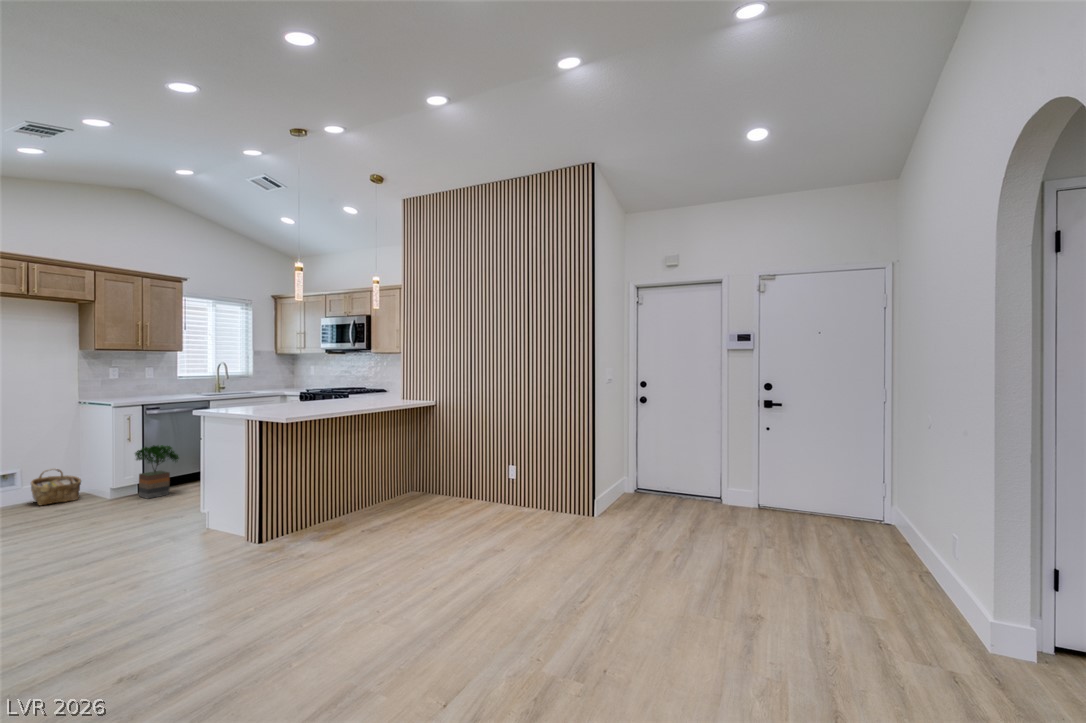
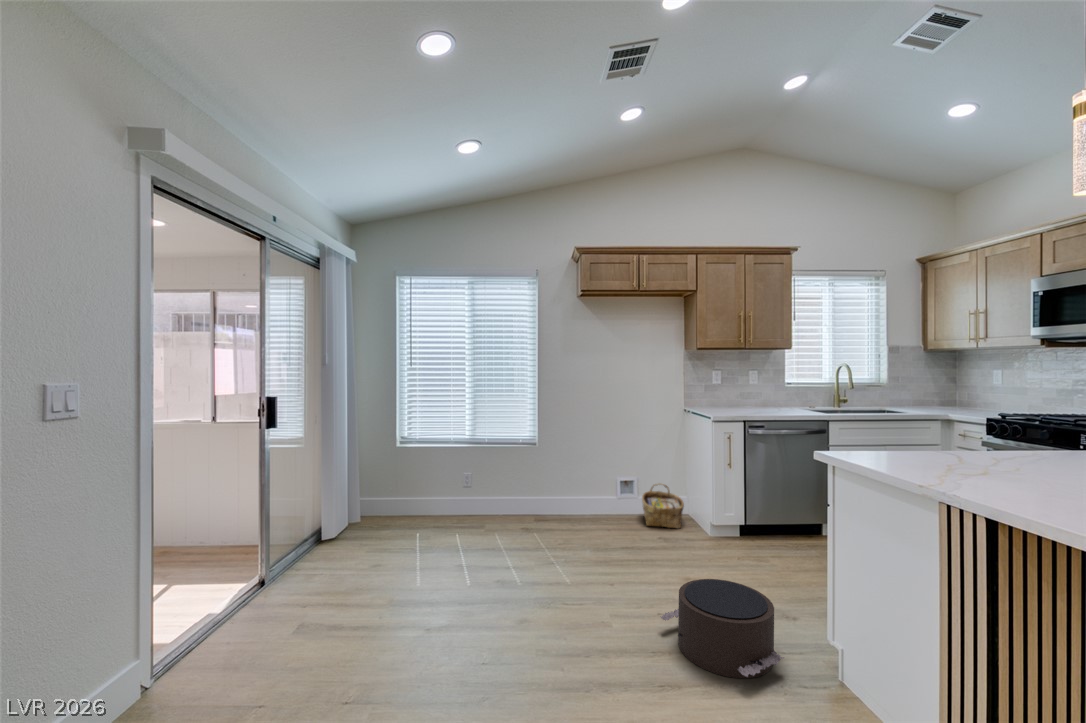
potted tree: present [135,445,179,499] -> none [733,479,791,557]
pouf: none [81,497,175,544] -> present [660,579,784,678]

